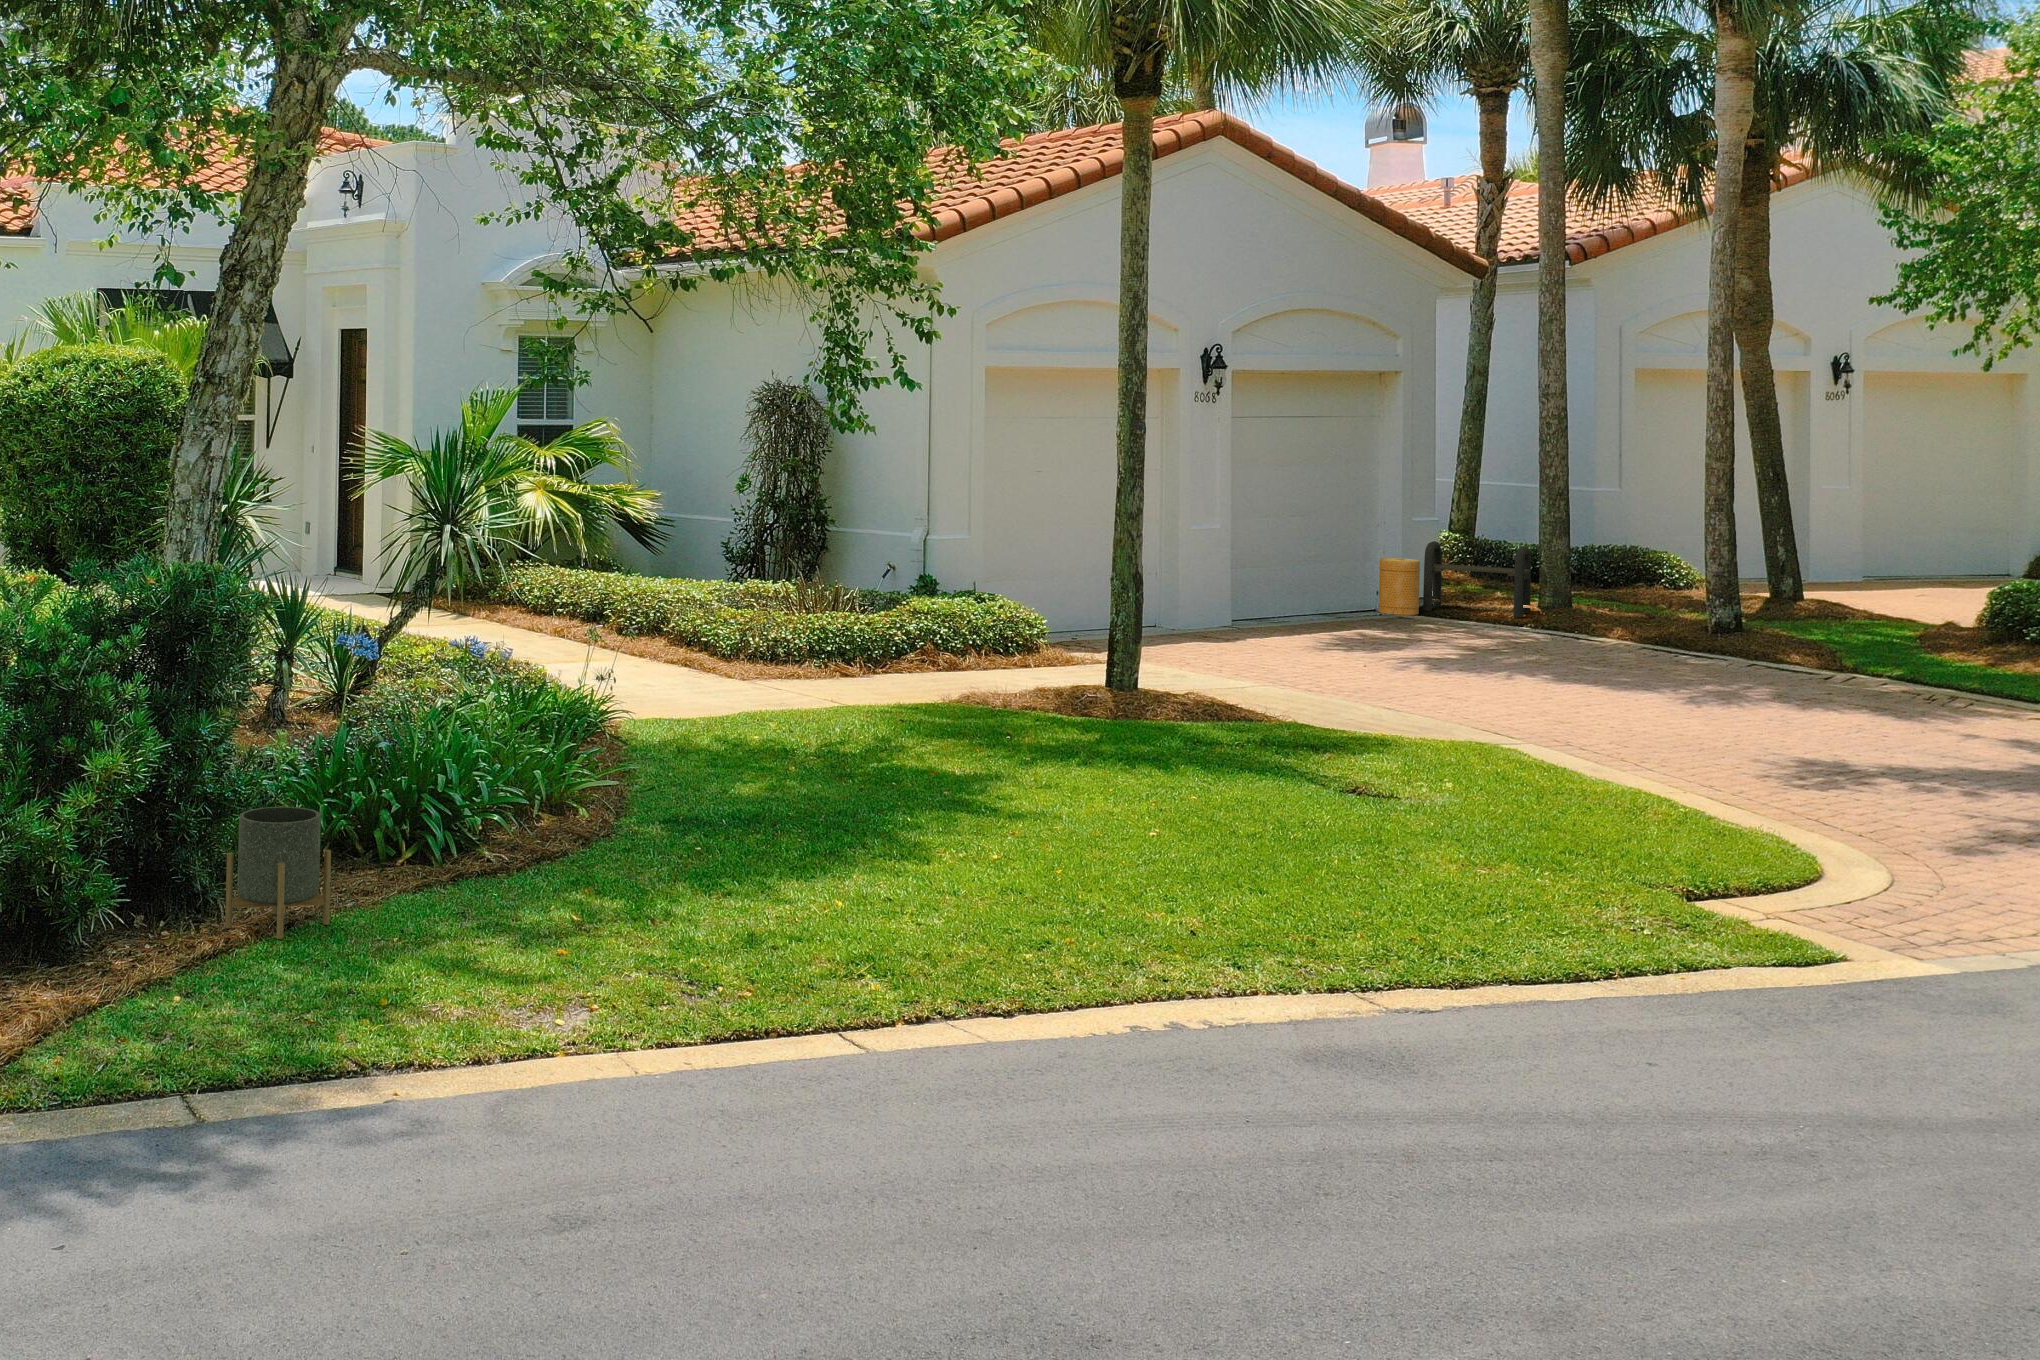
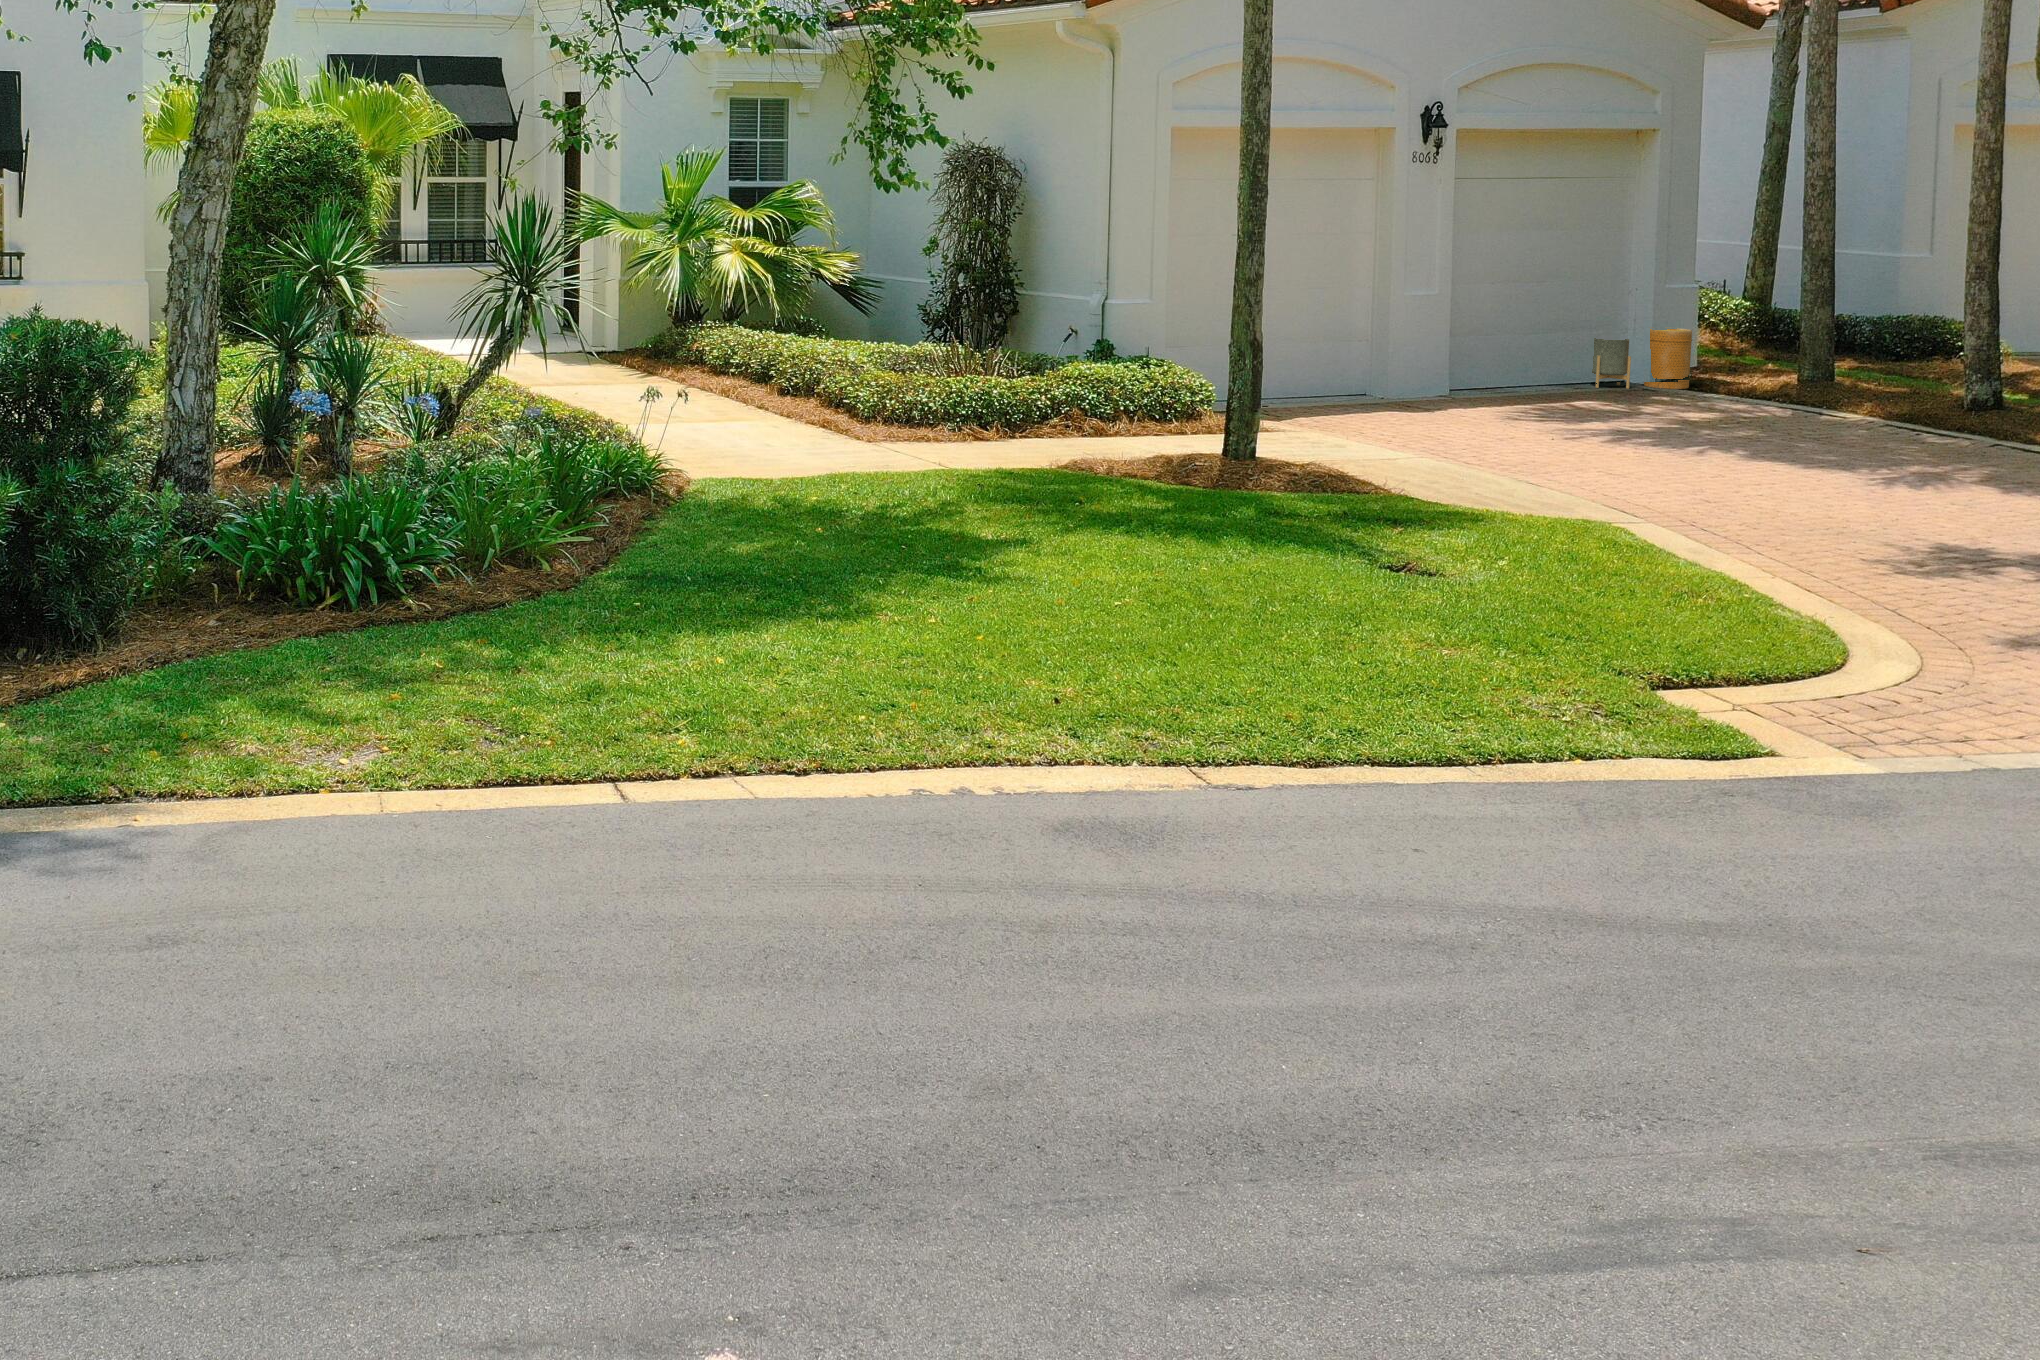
bench: present [1423,541,1531,618] -> none [1698,310,1825,394]
planter: present [225,807,331,939] -> present [1592,338,1631,389]

